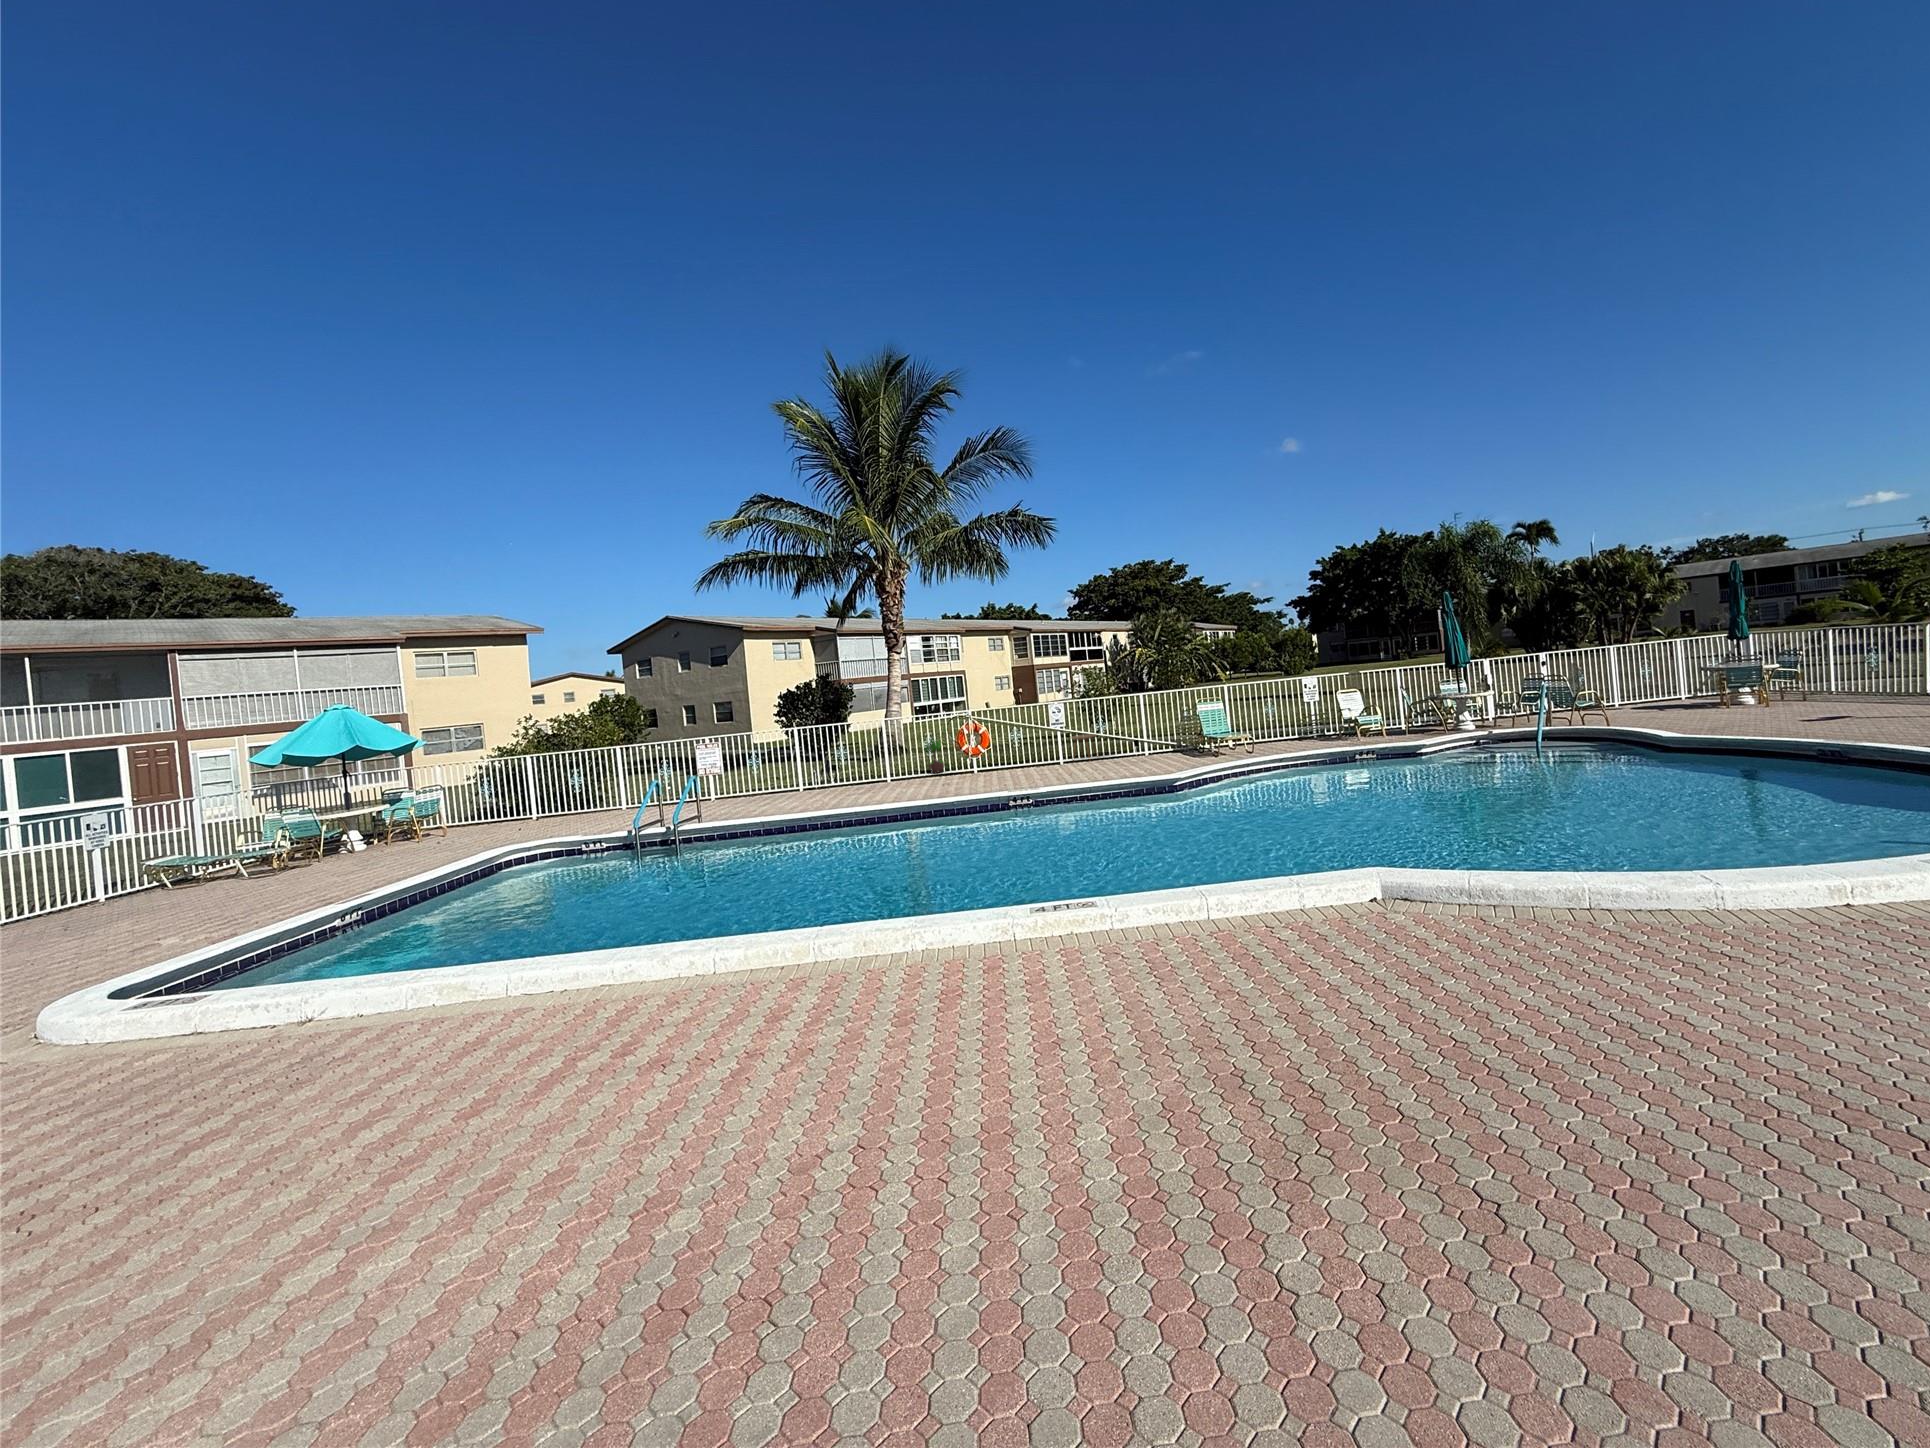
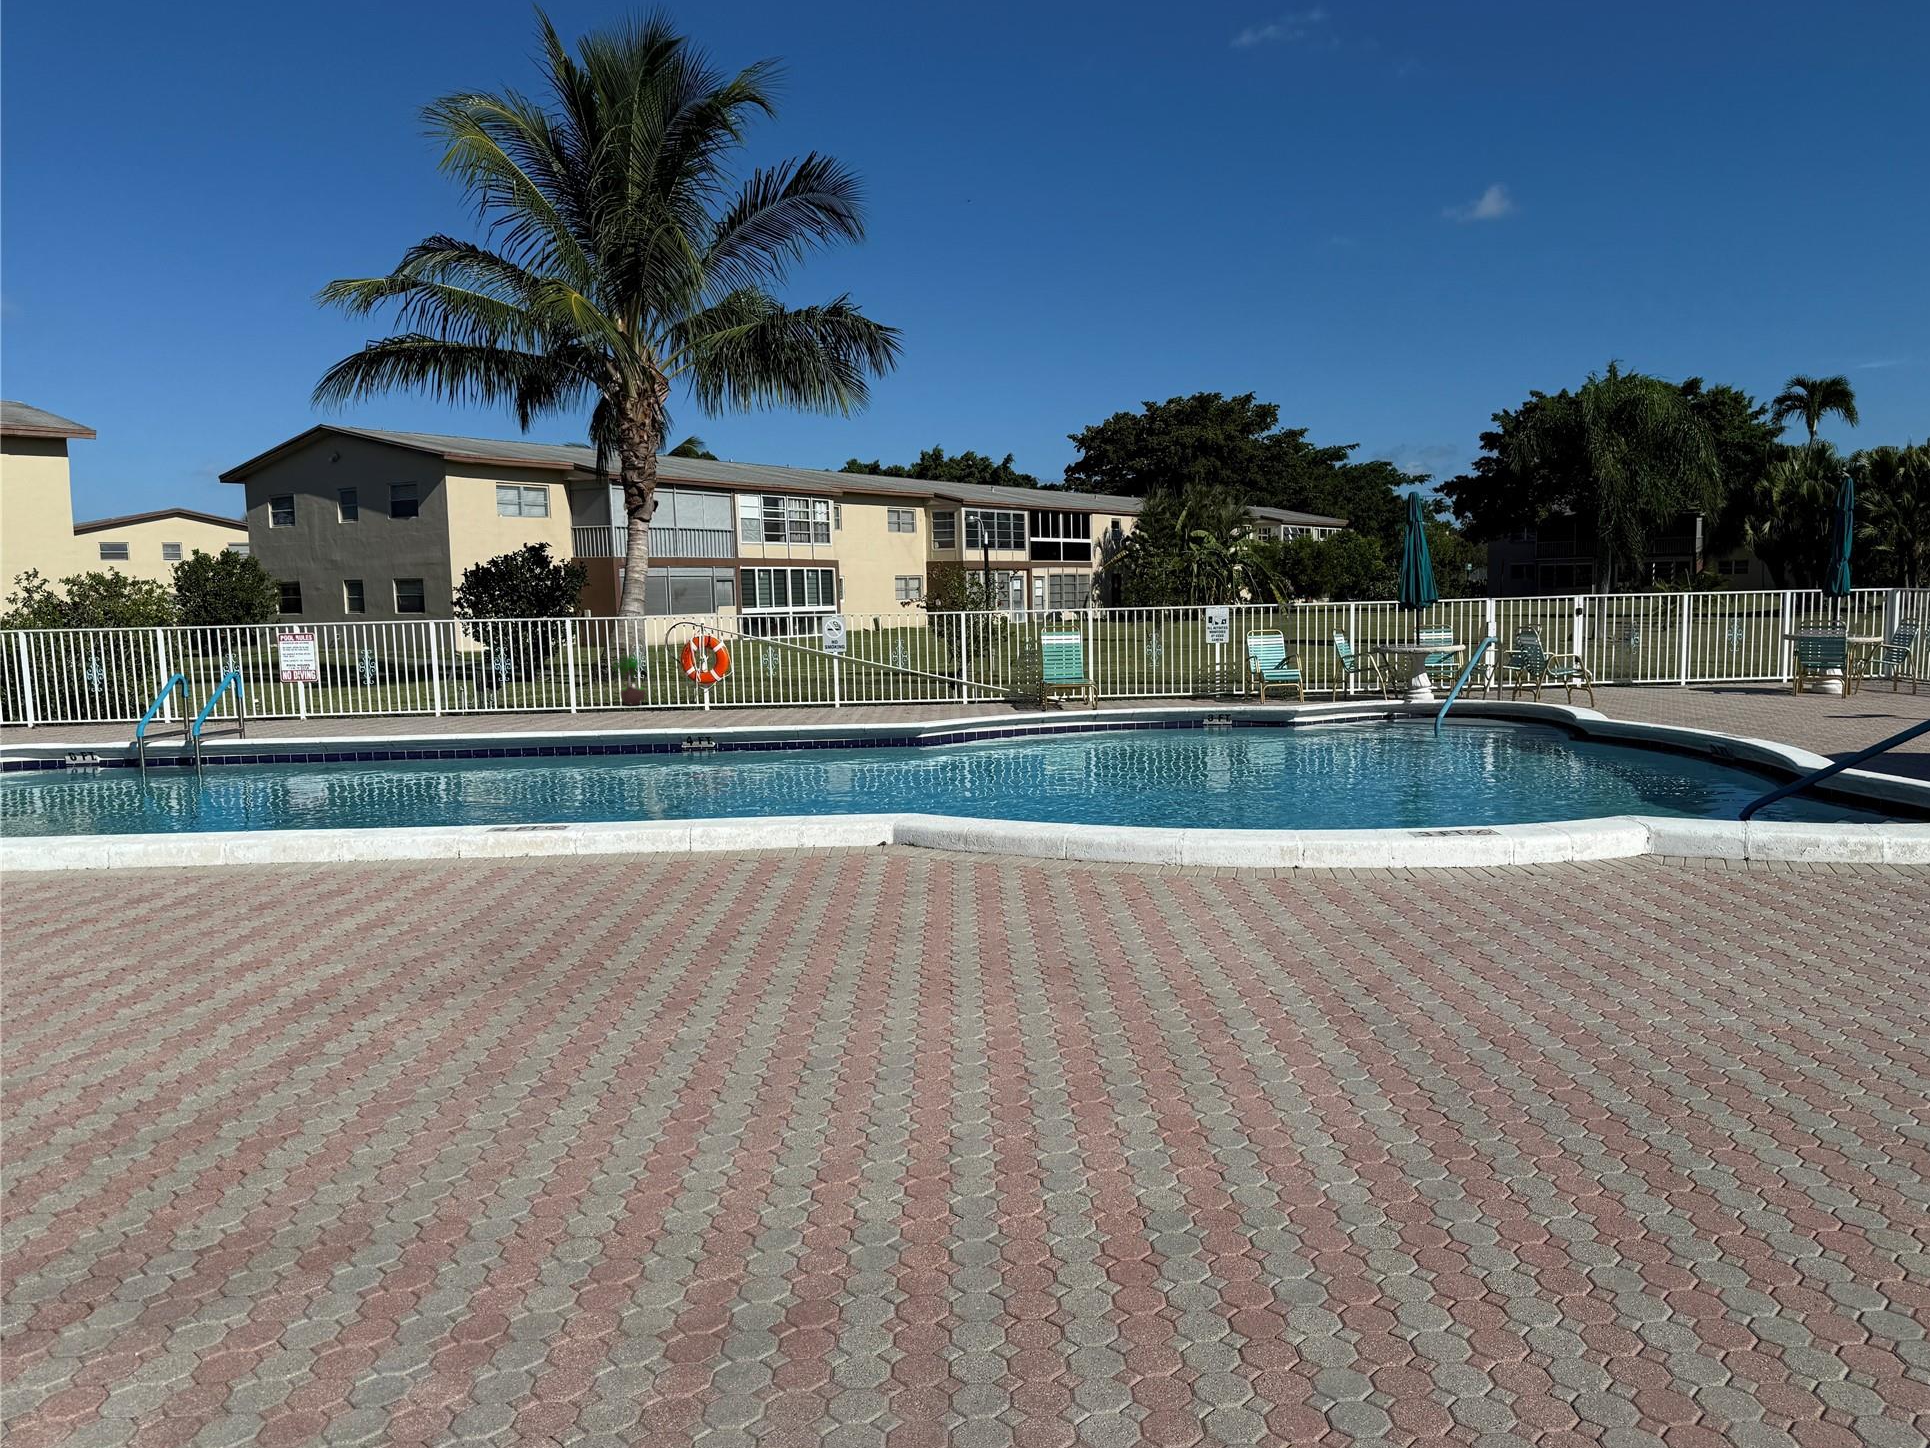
side table: present [1071,734,1096,753] -> none [835,665,878,705]

